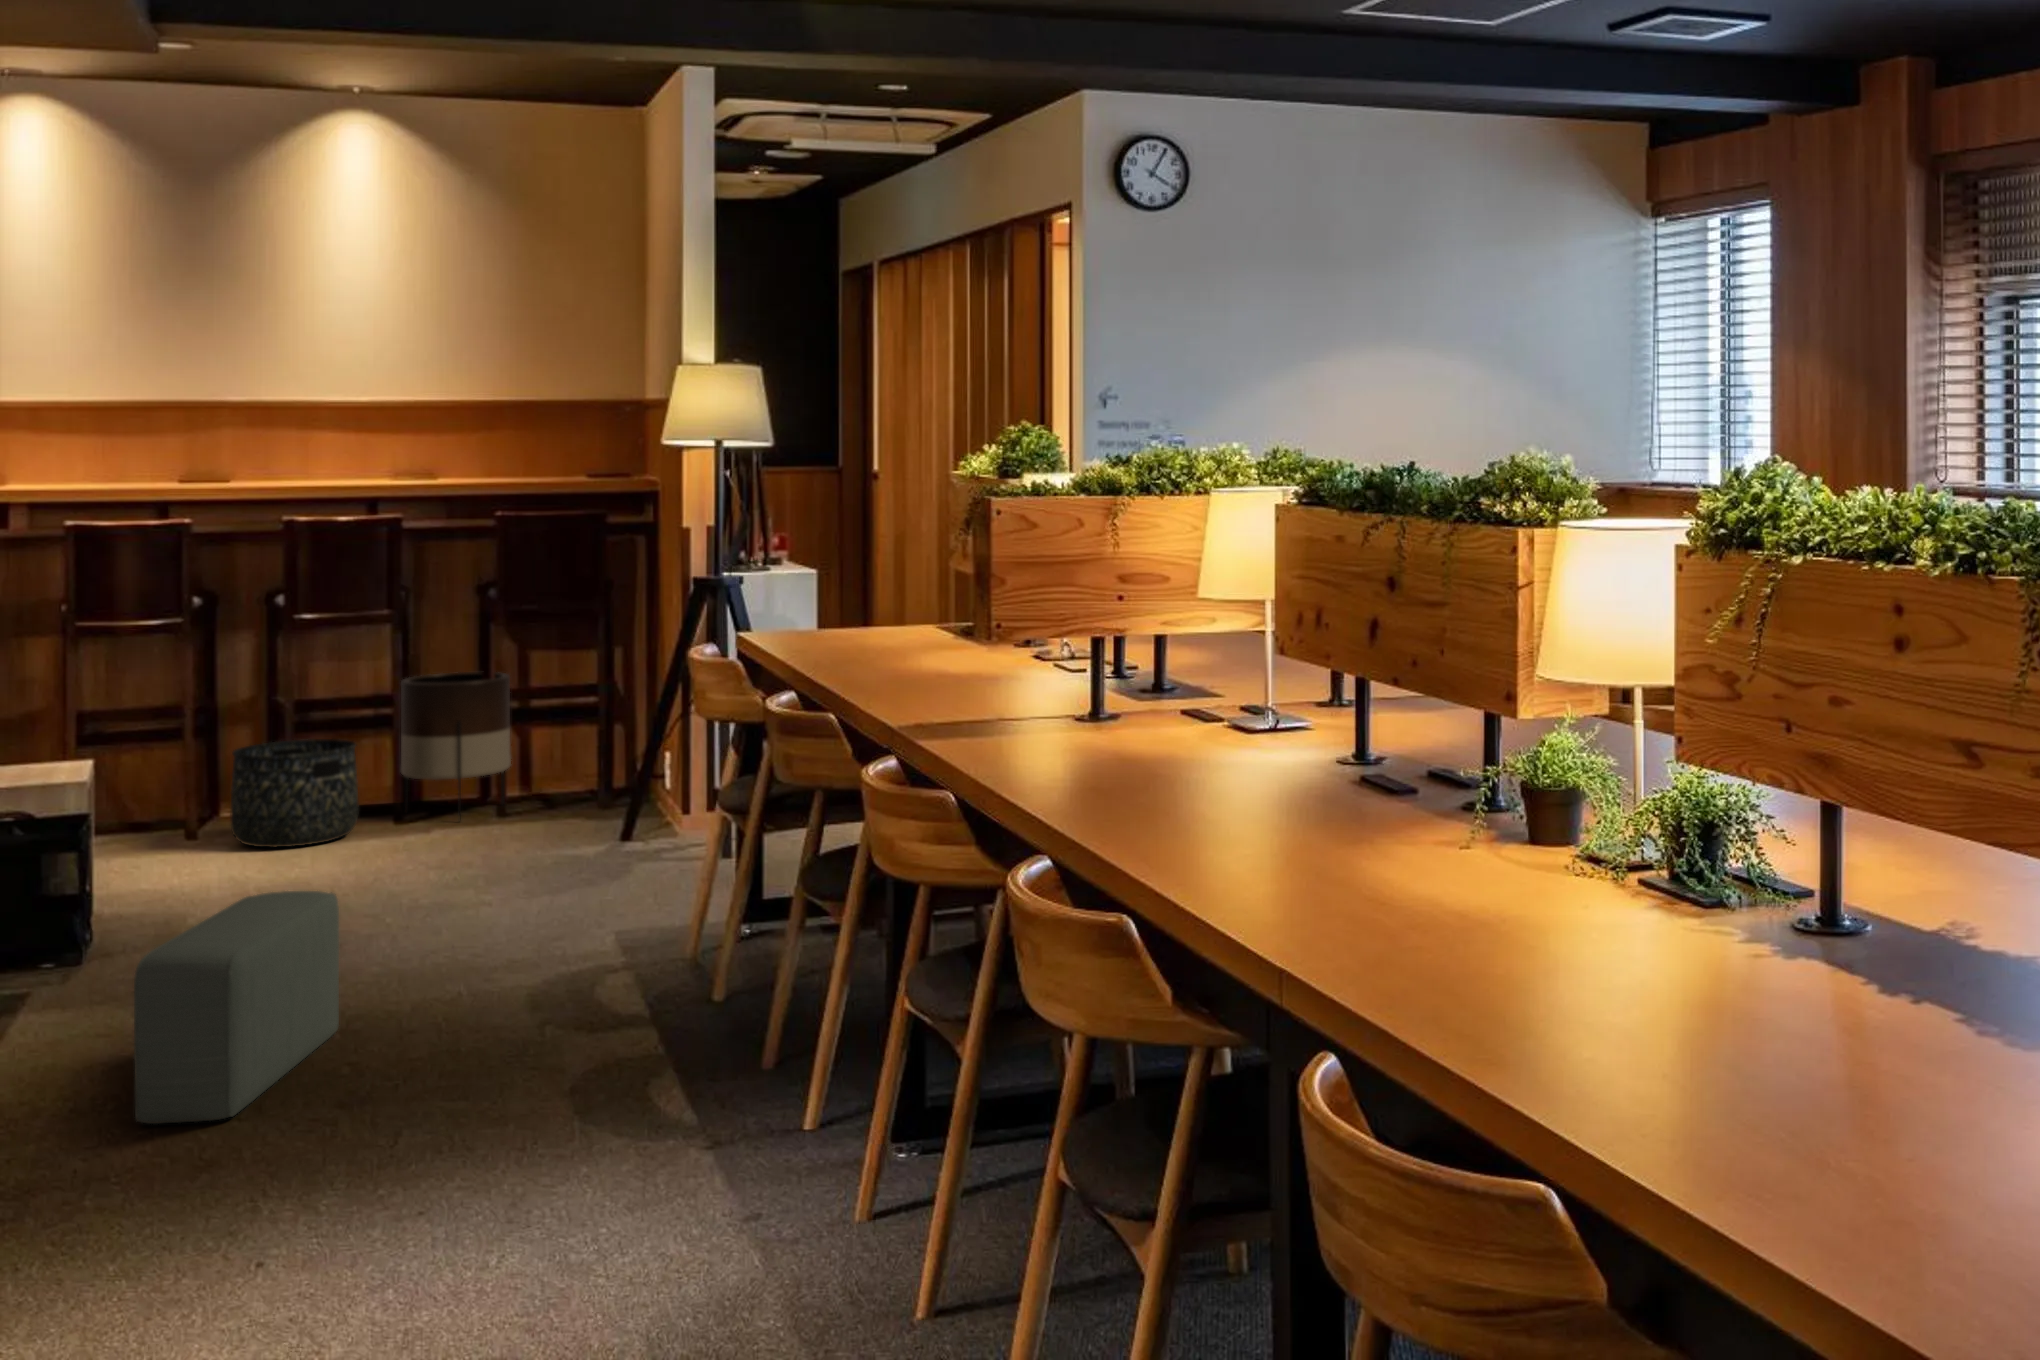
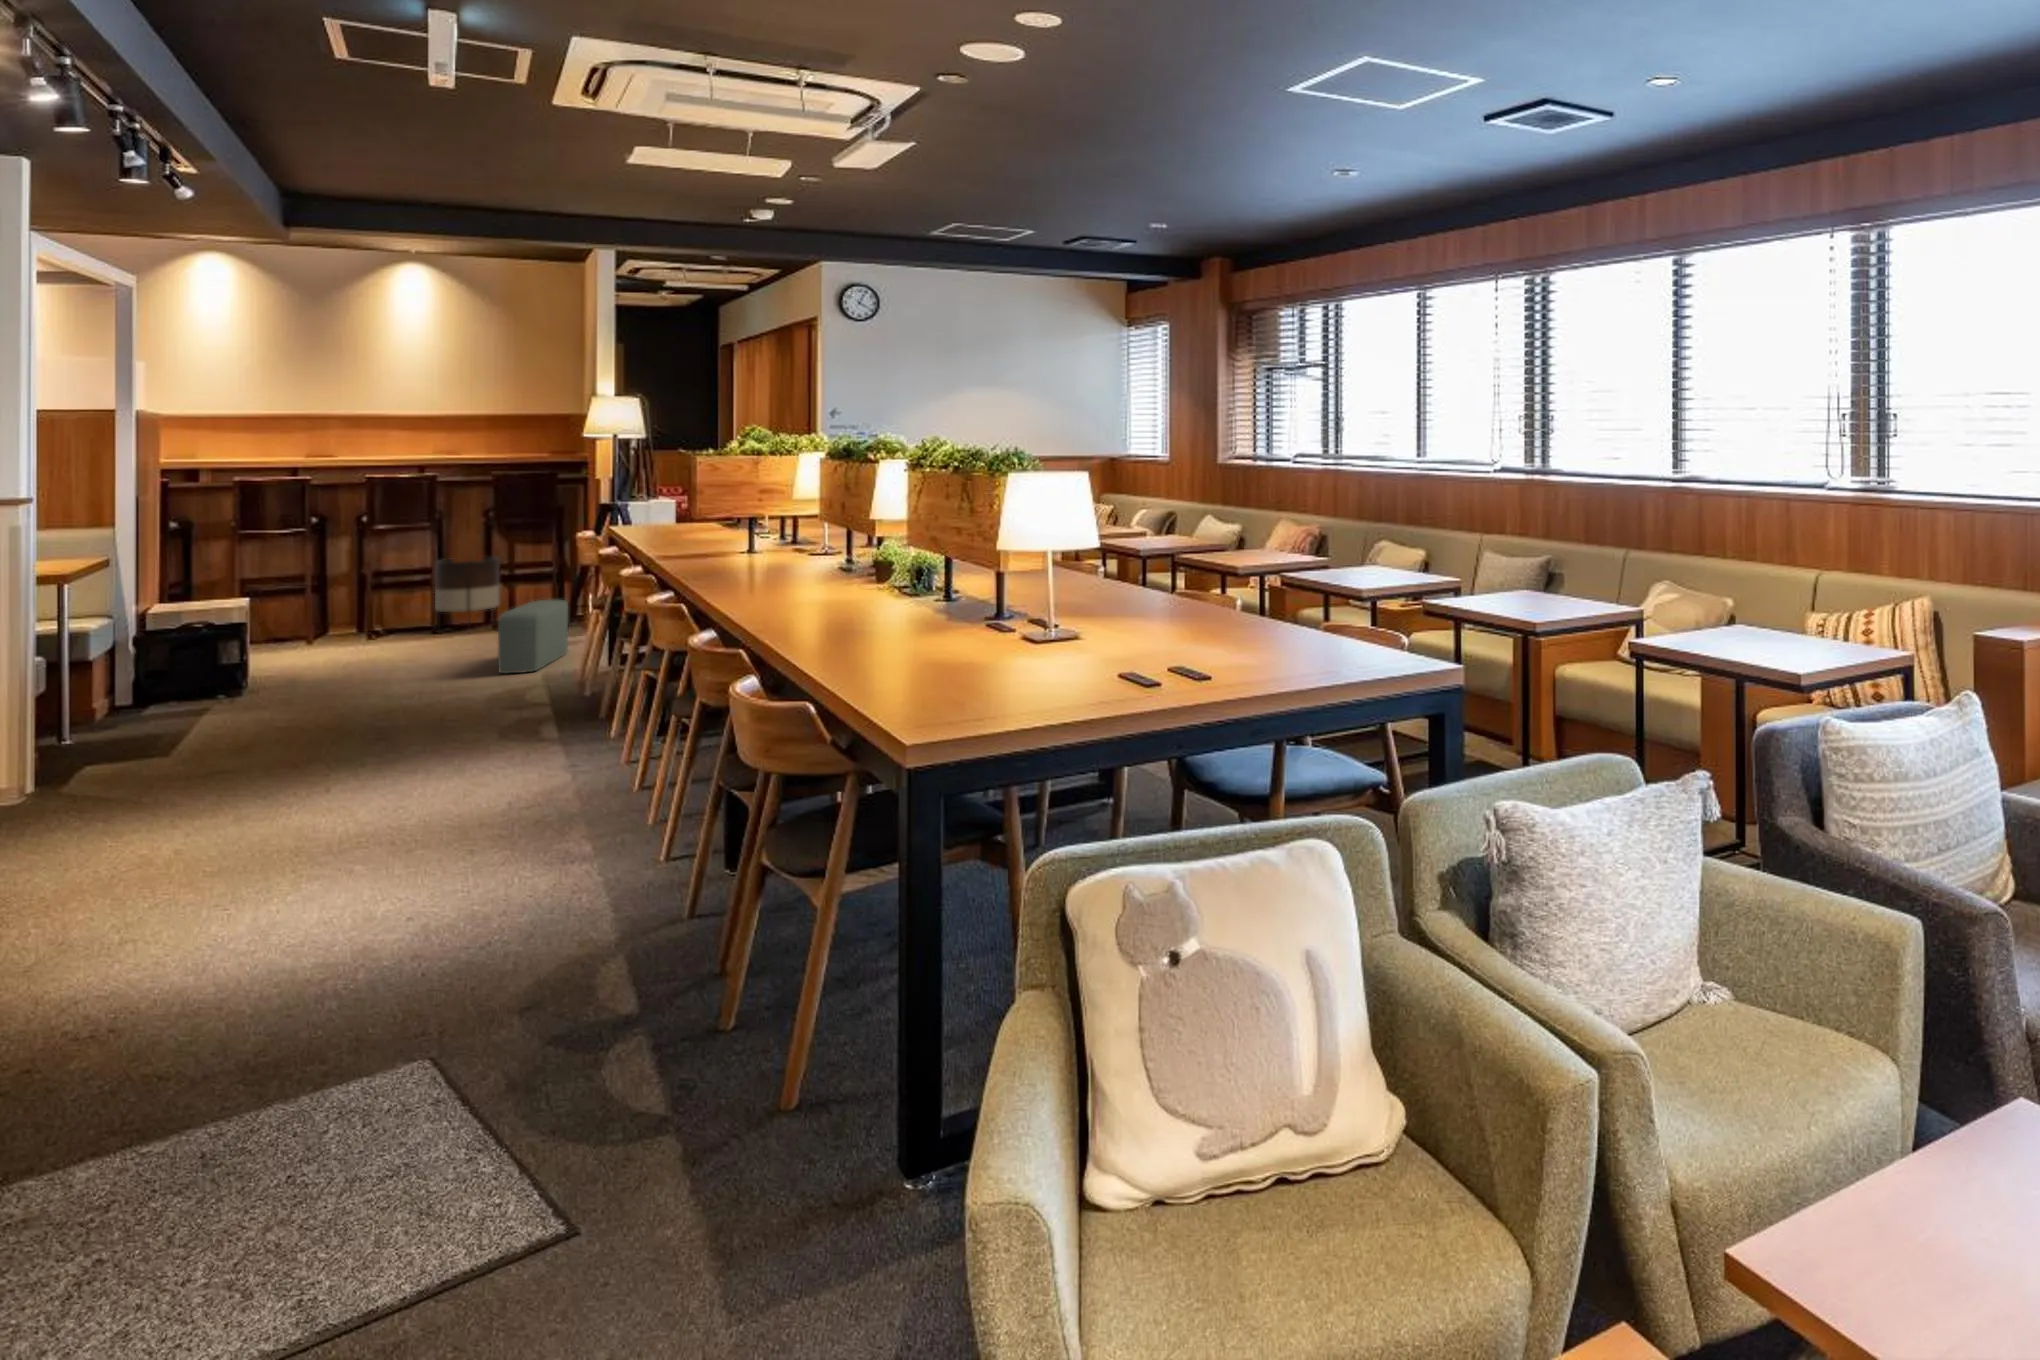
basket: present [230,739,359,848] -> none [334,592,409,646]
pouf: present [134,891,339,1124] -> present [498,600,568,673]

